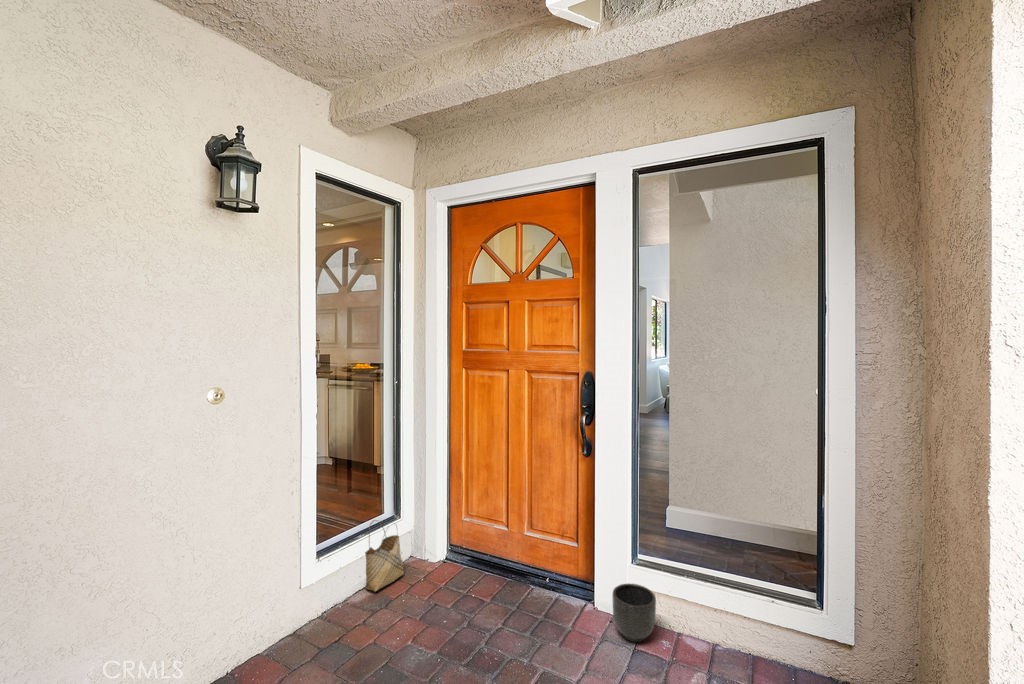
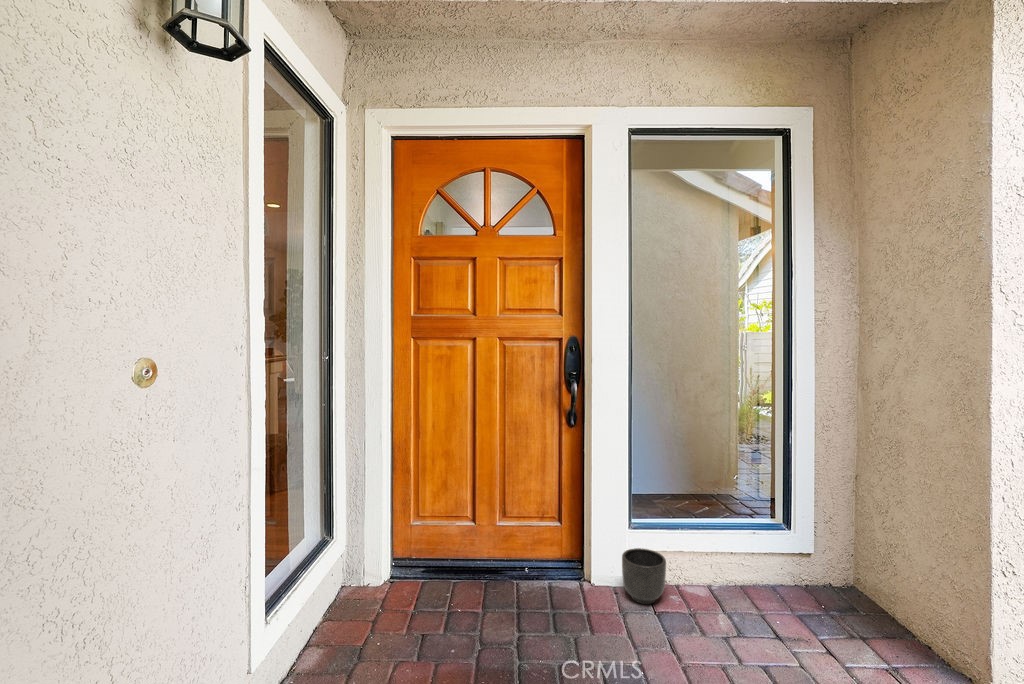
woven basket: present [365,520,404,592] -> none [312,541,355,638]

